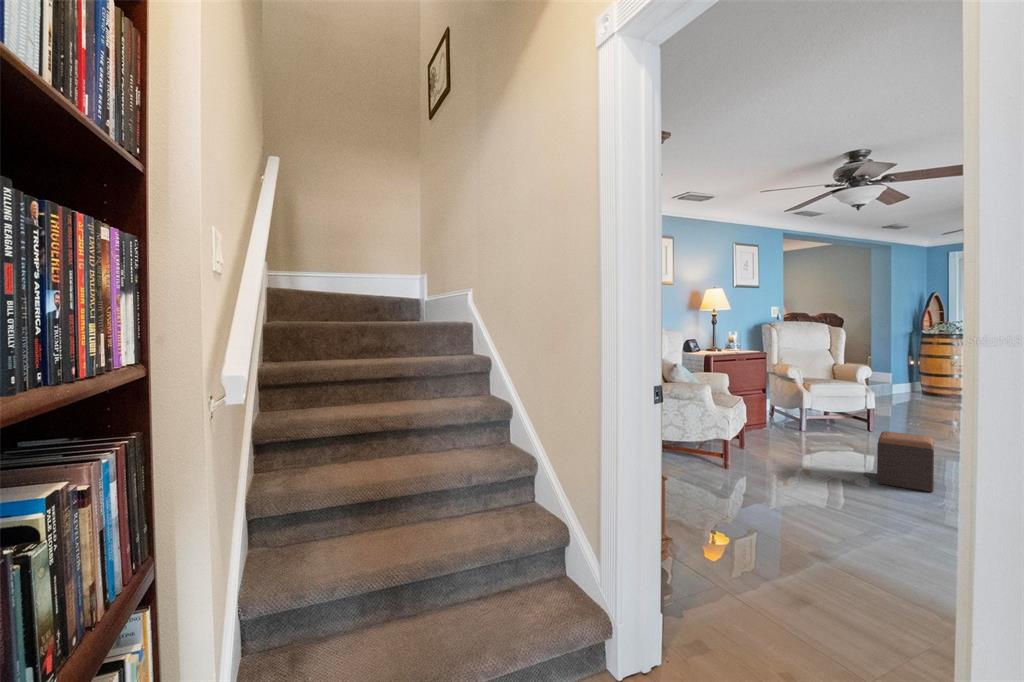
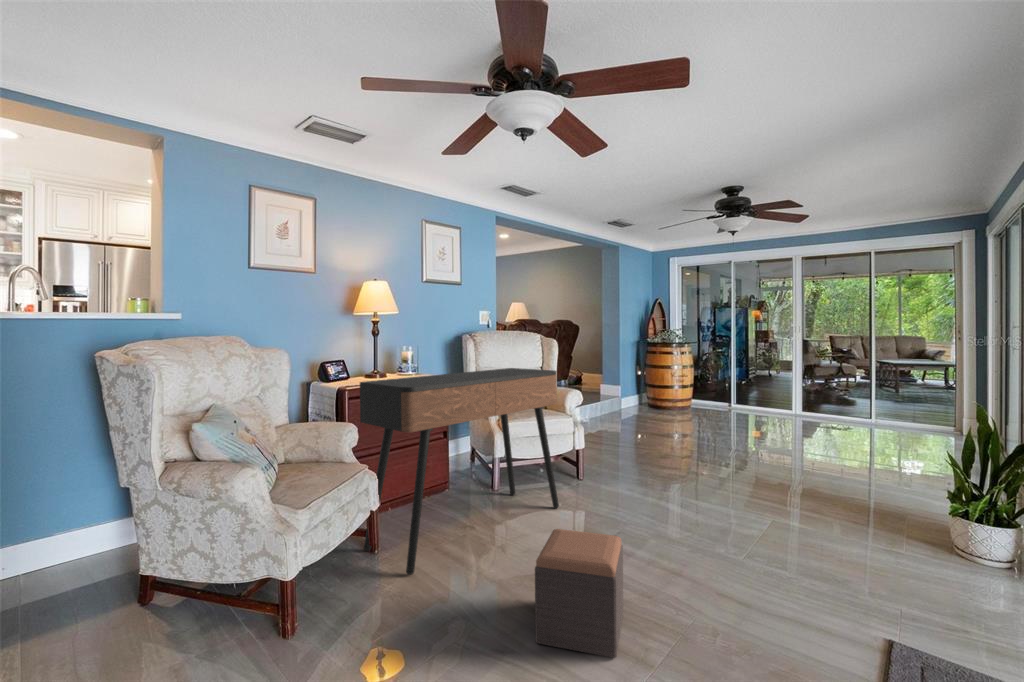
console table: none [736,346,862,456] -> present [360,368,559,575]

